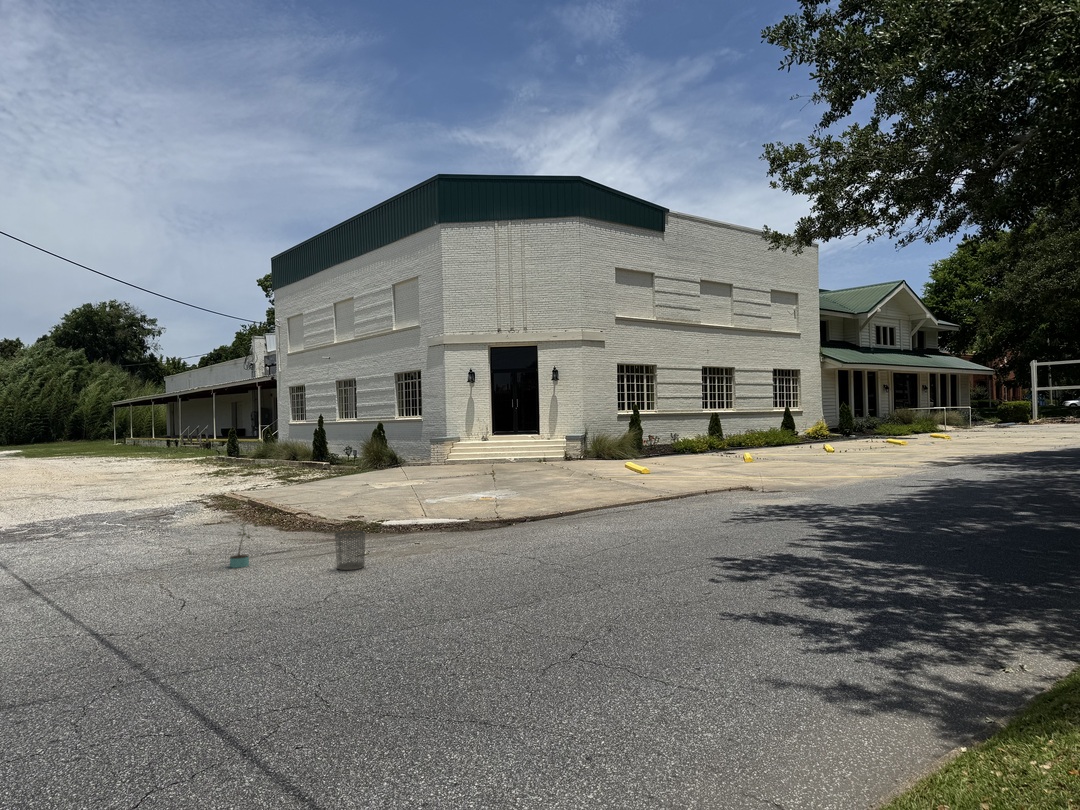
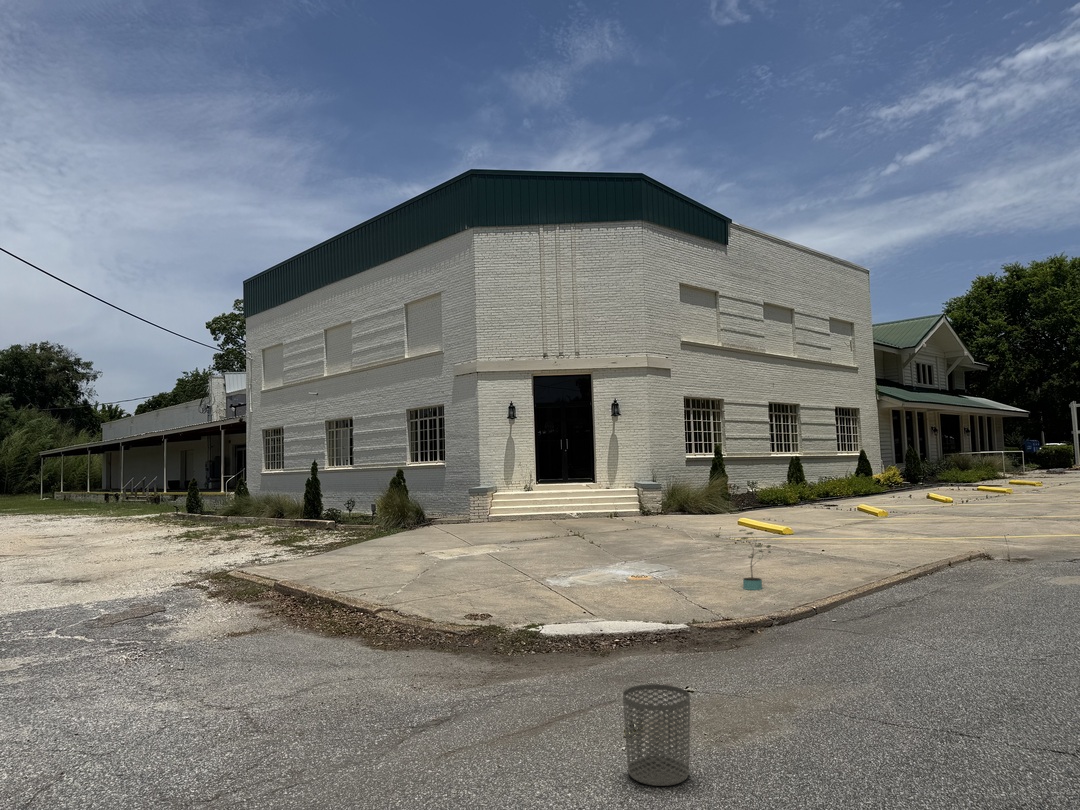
potted plant: present [223,508,258,568] -> present [740,530,771,590]

